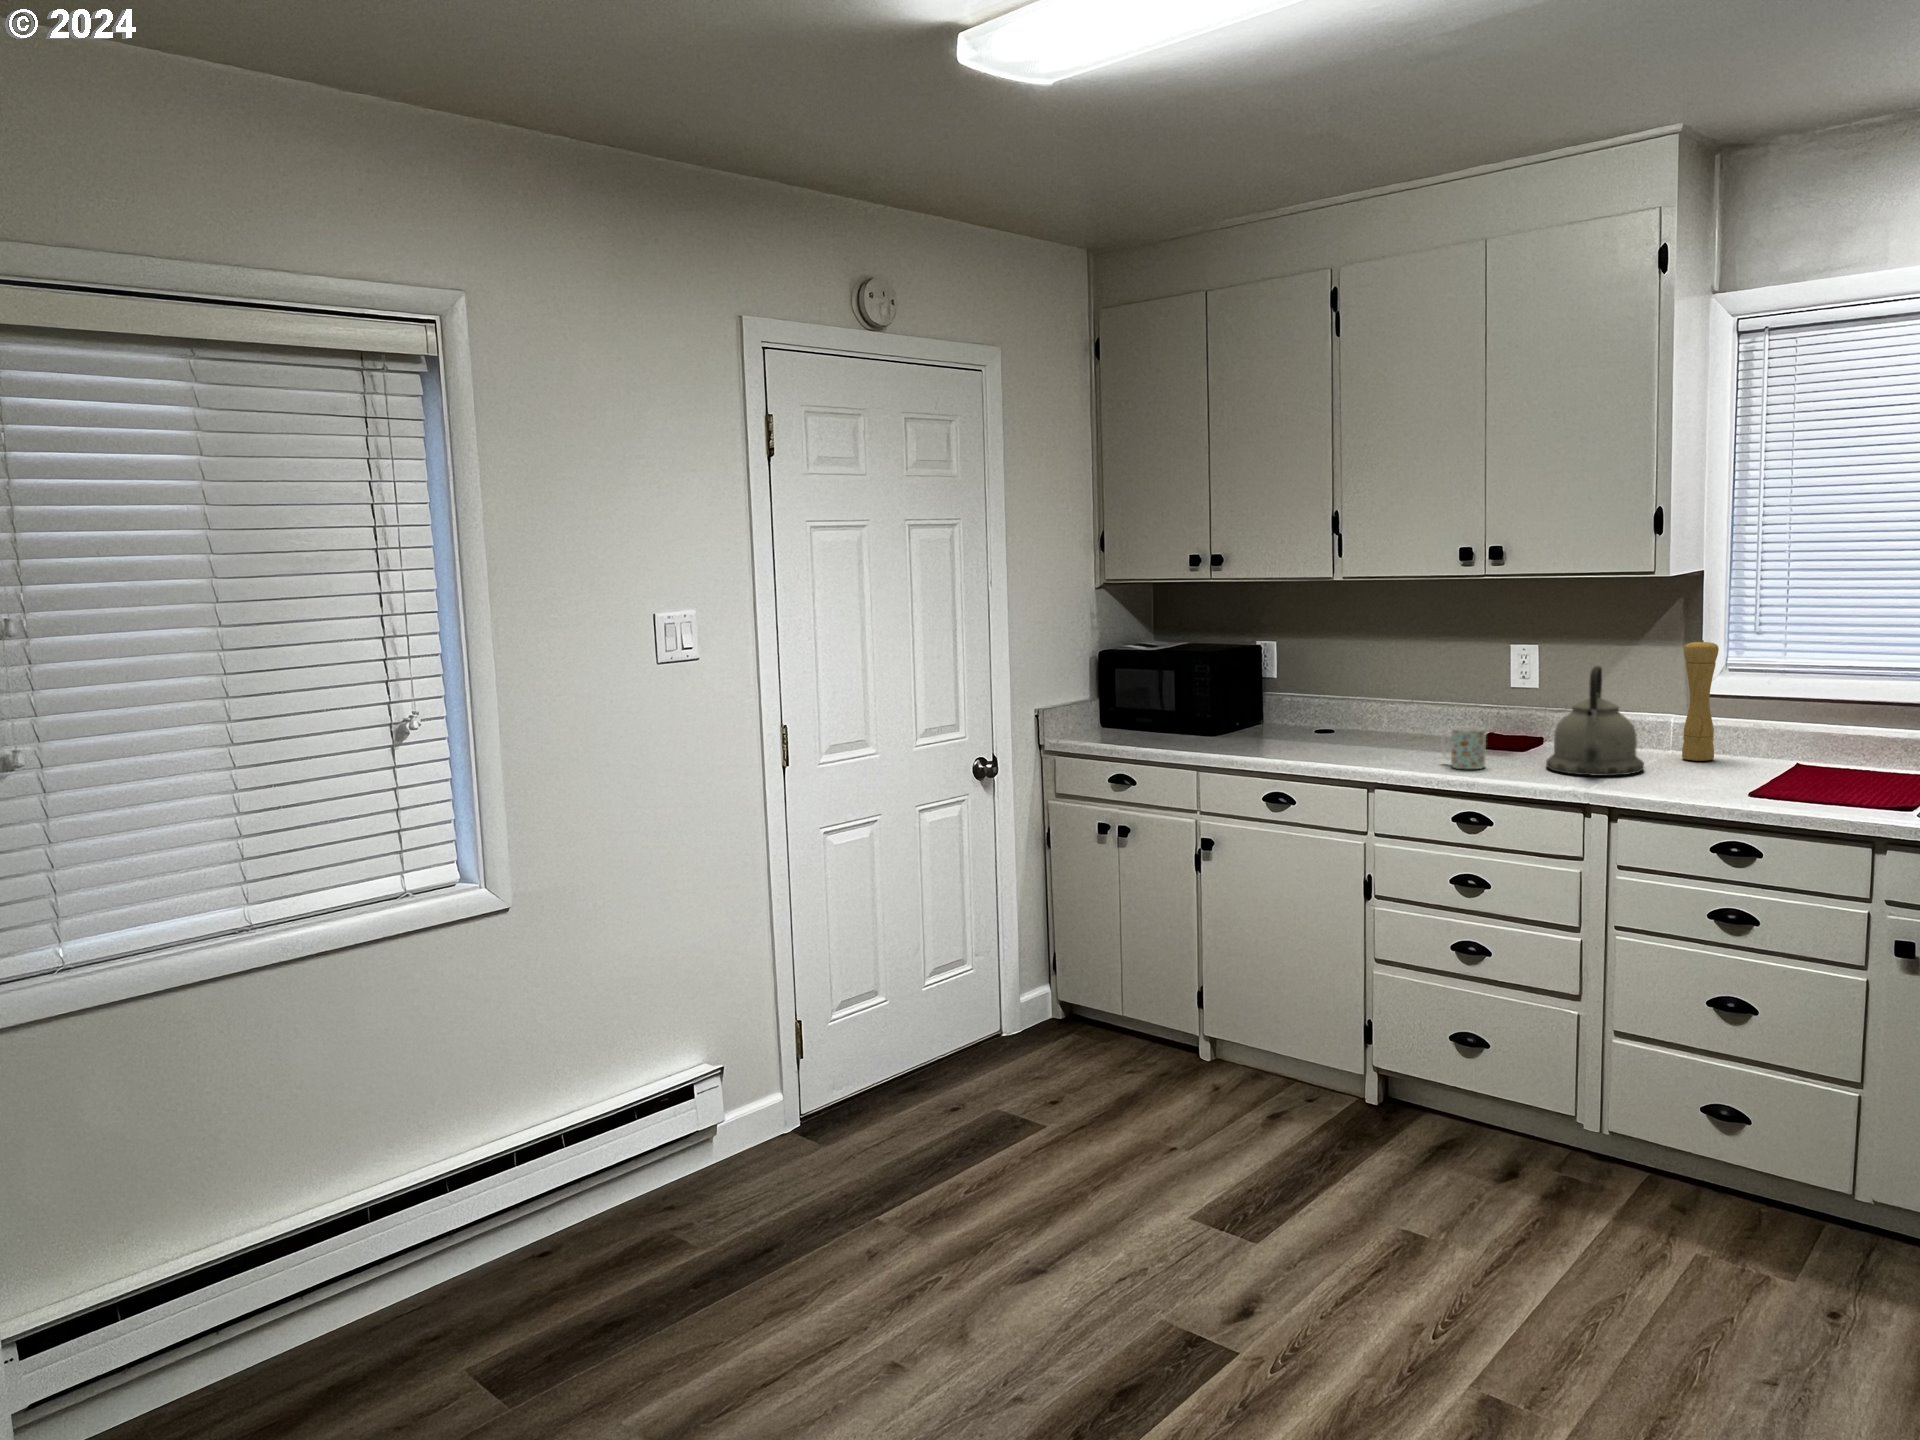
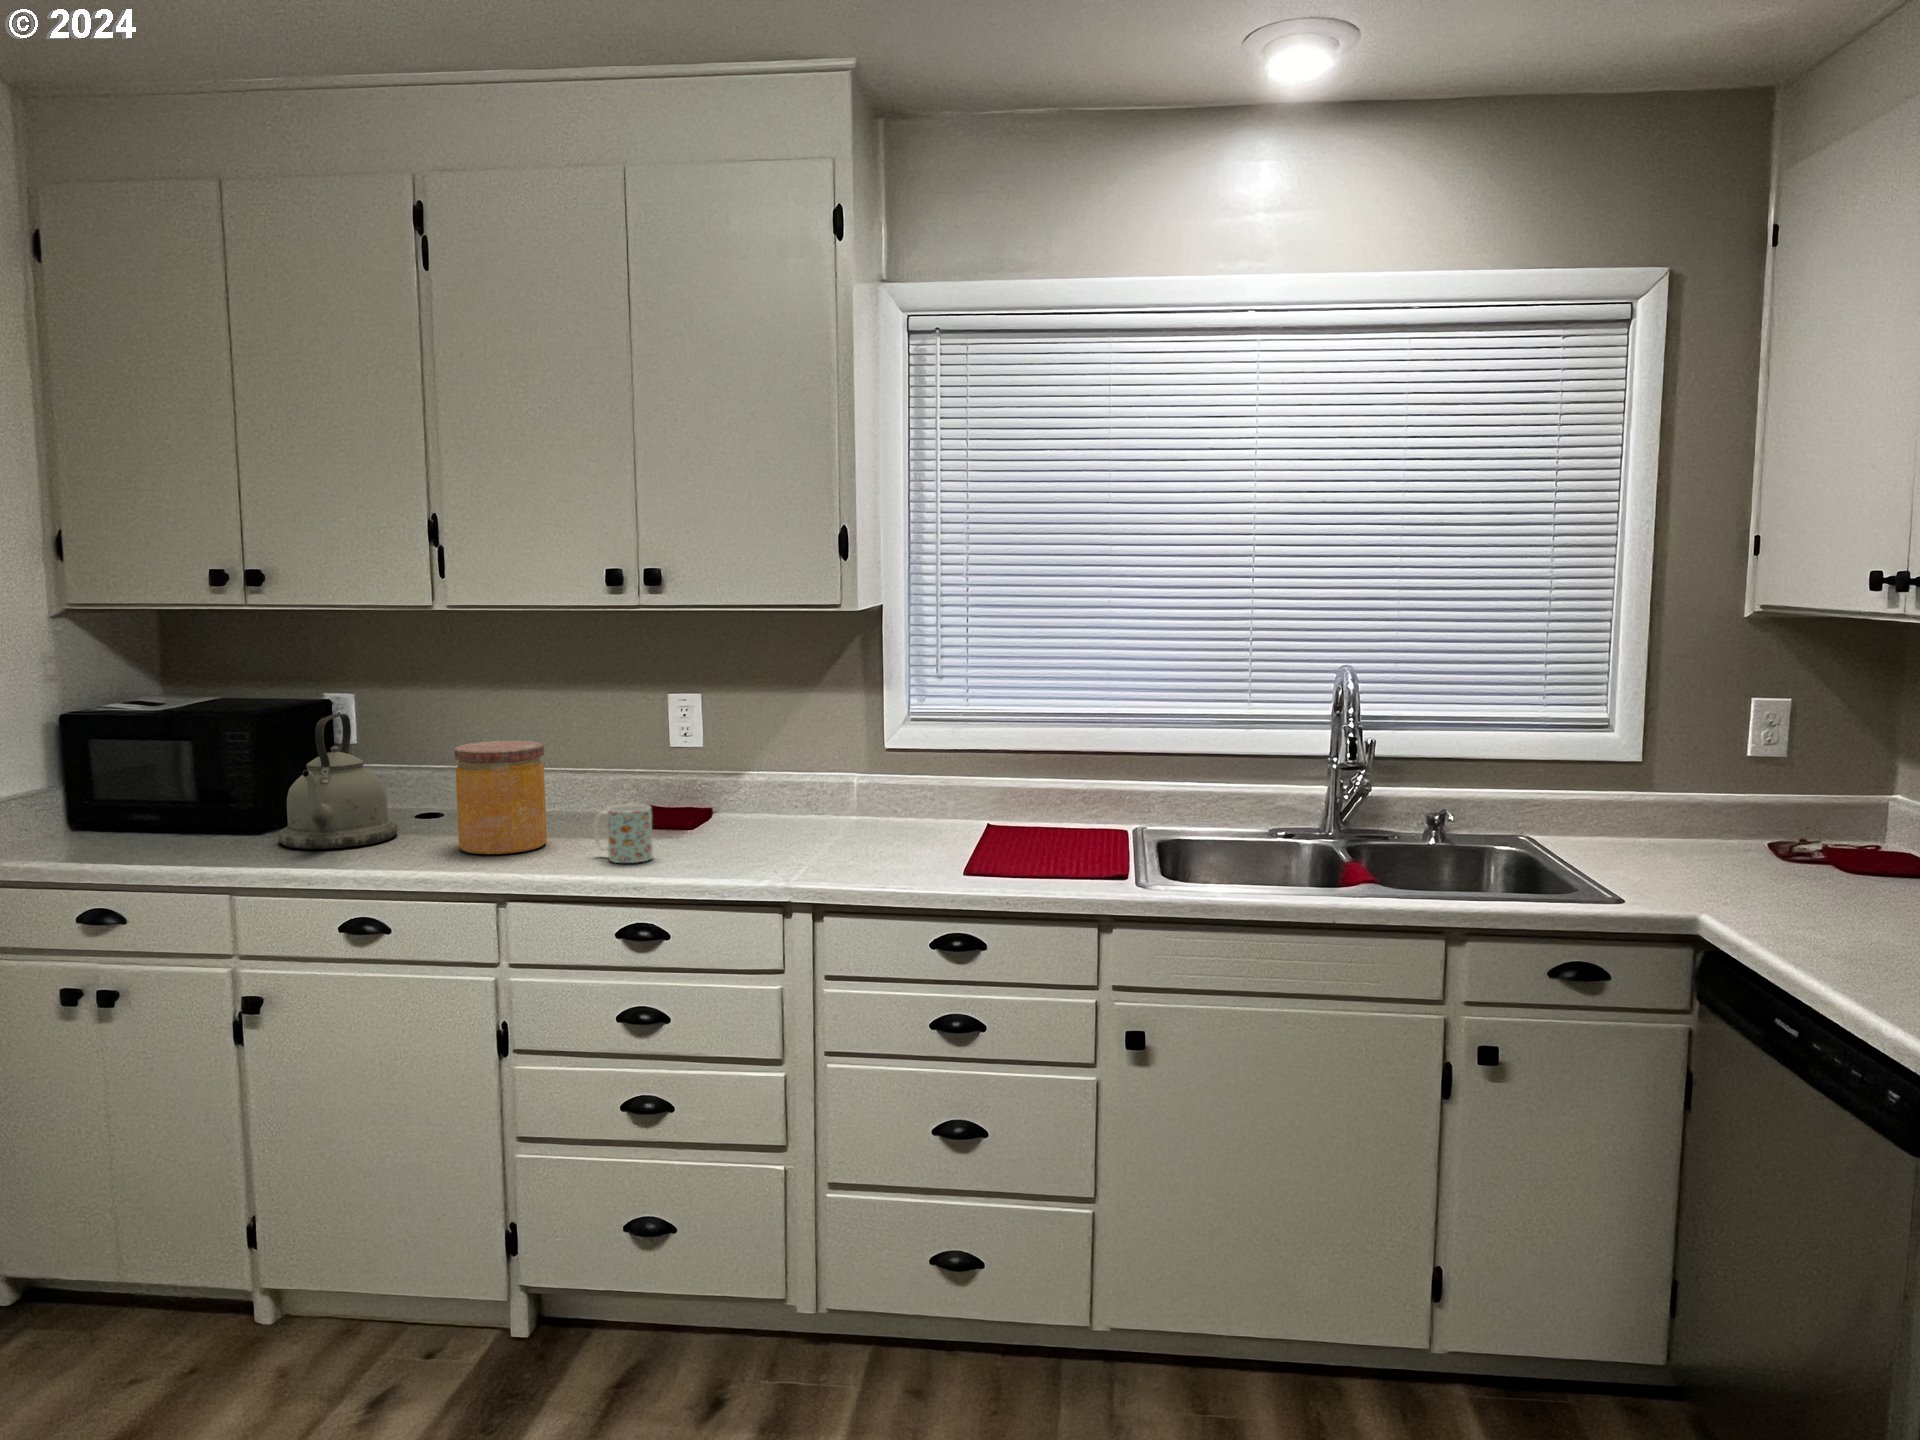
pepper mill: present [1682,640,1719,761] -> none [868,685,904,828]
kettle: present [1546,666,1644,776] -> present [279,714,398,849]
jar: none [1343,677,1408,757] -> present [454,741,547,854]

